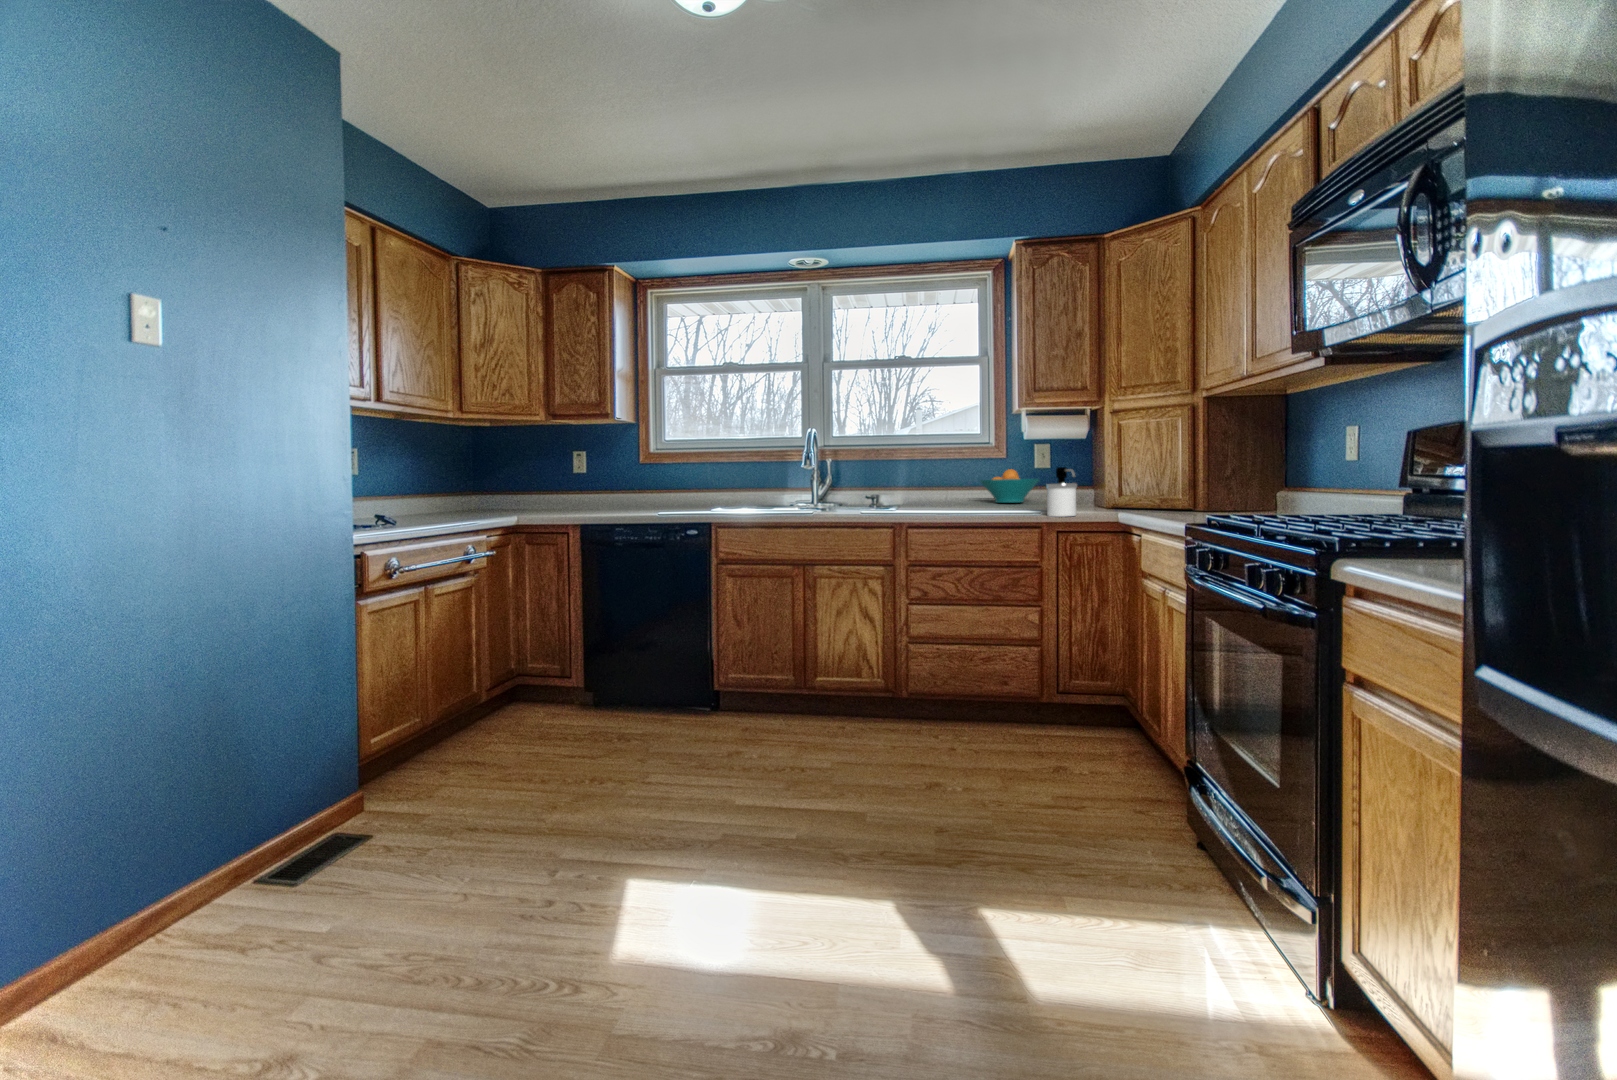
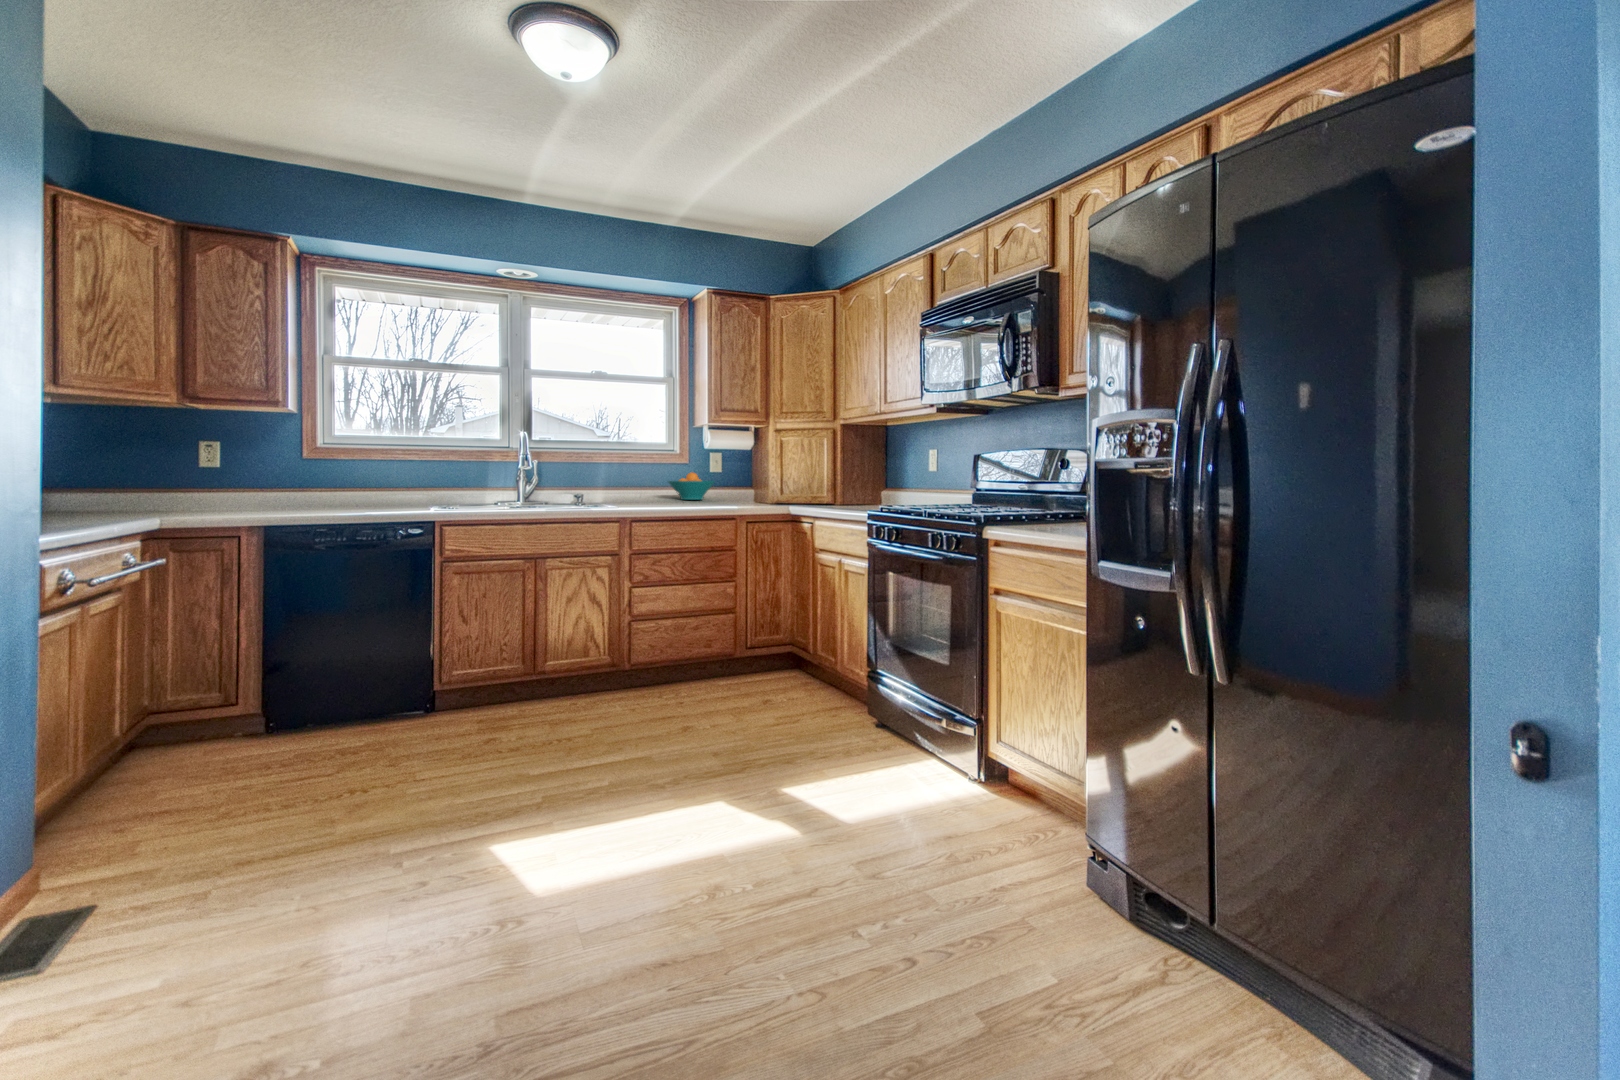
soap dispenser: present [1046,467,1077,517] -> none [738,474,764,512]

